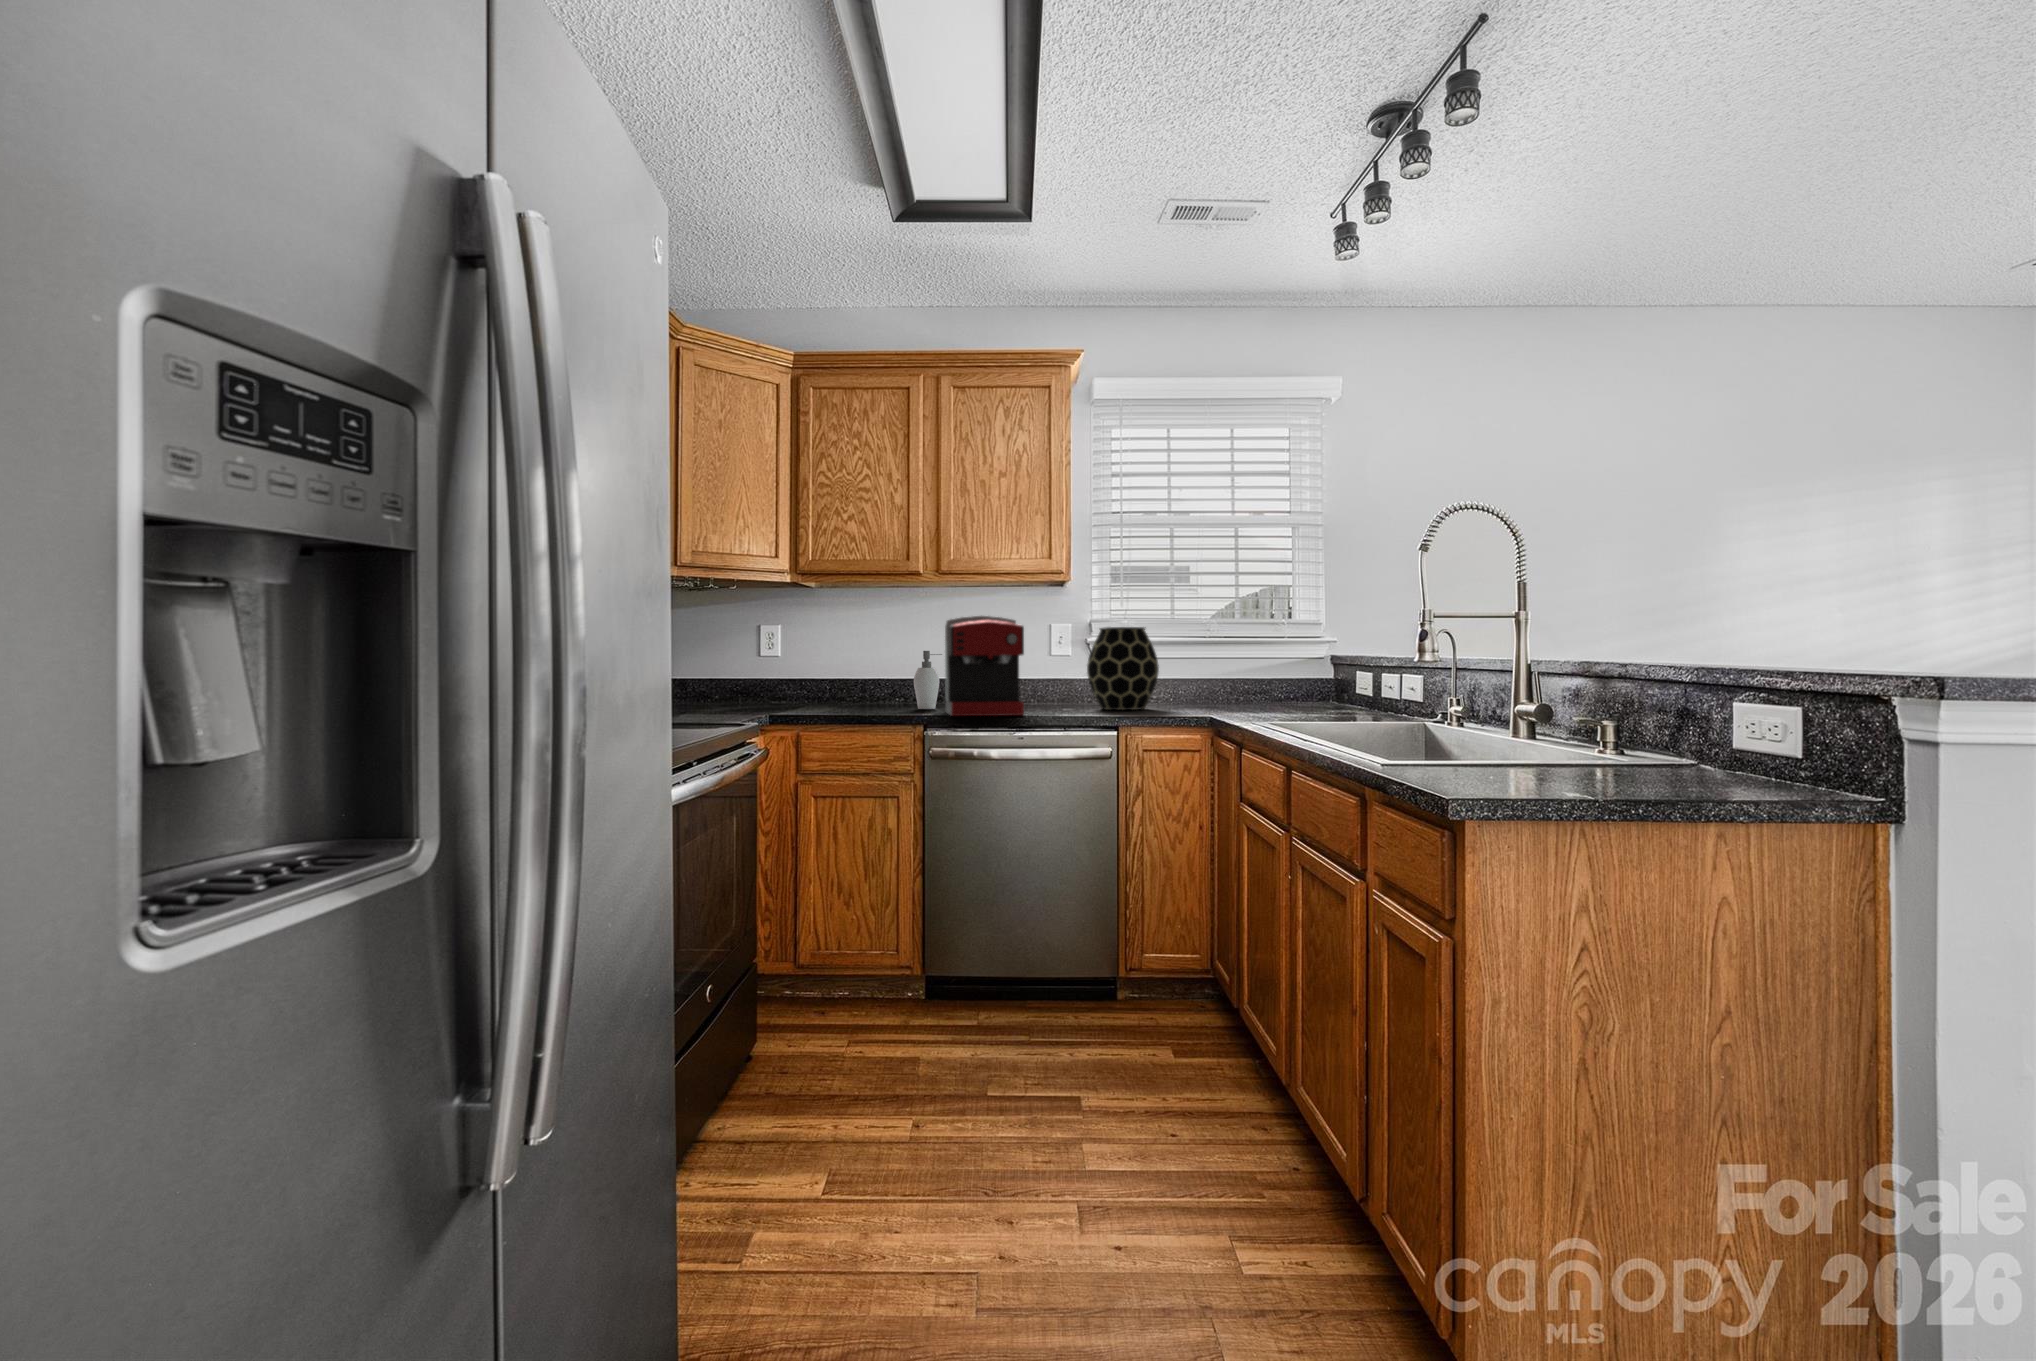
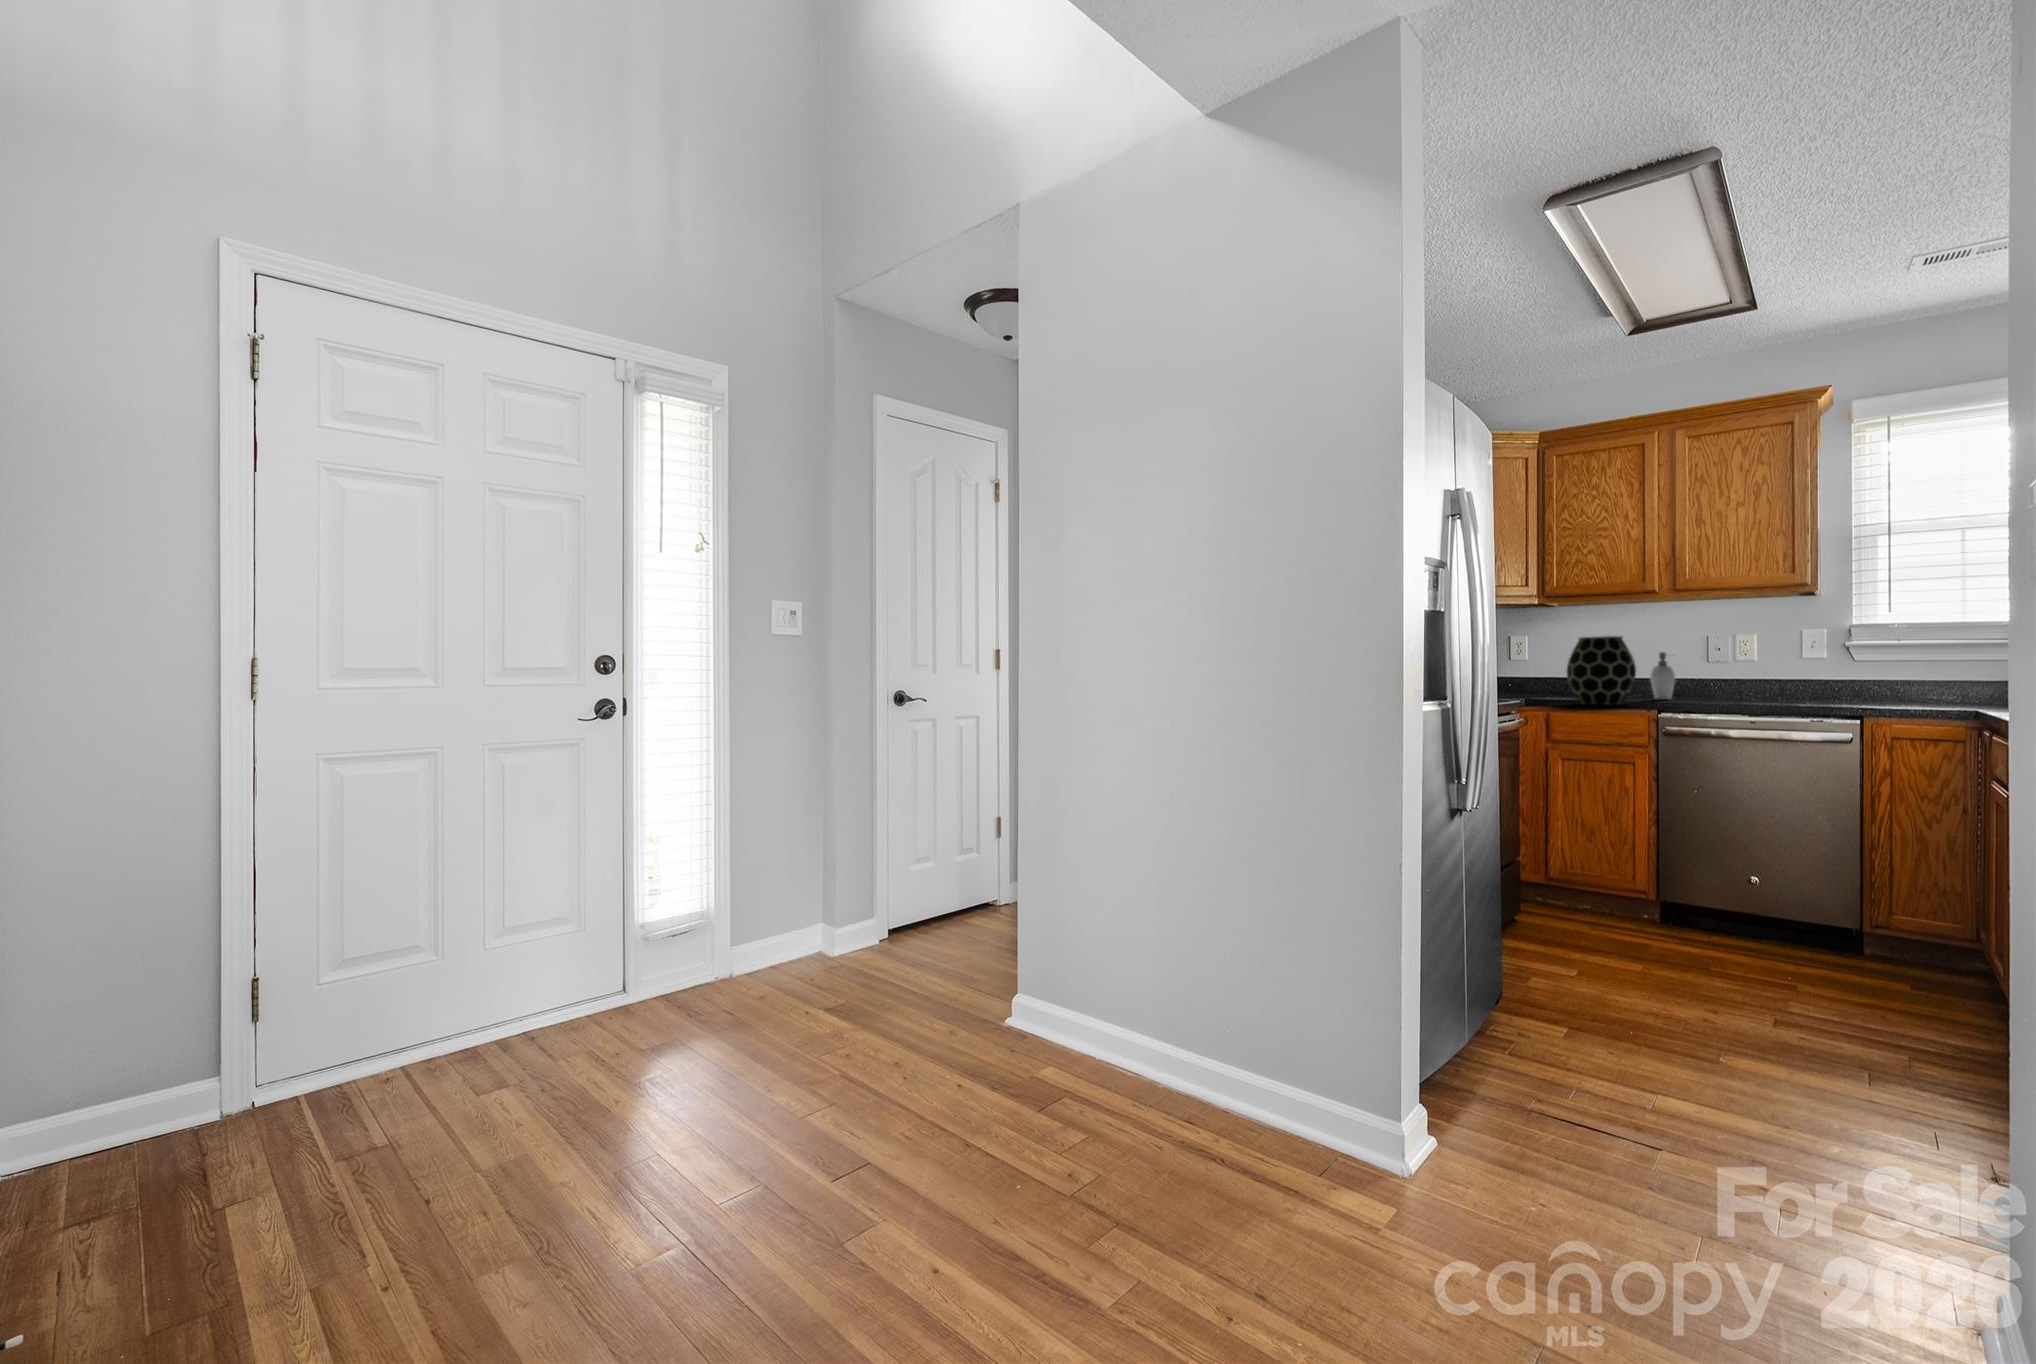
coffee maker: present [945,616,1024,716] -> none [1680,623,1759,704]
vase: present [1087,627,1159,710] -> present [1567,636,1636,705]

